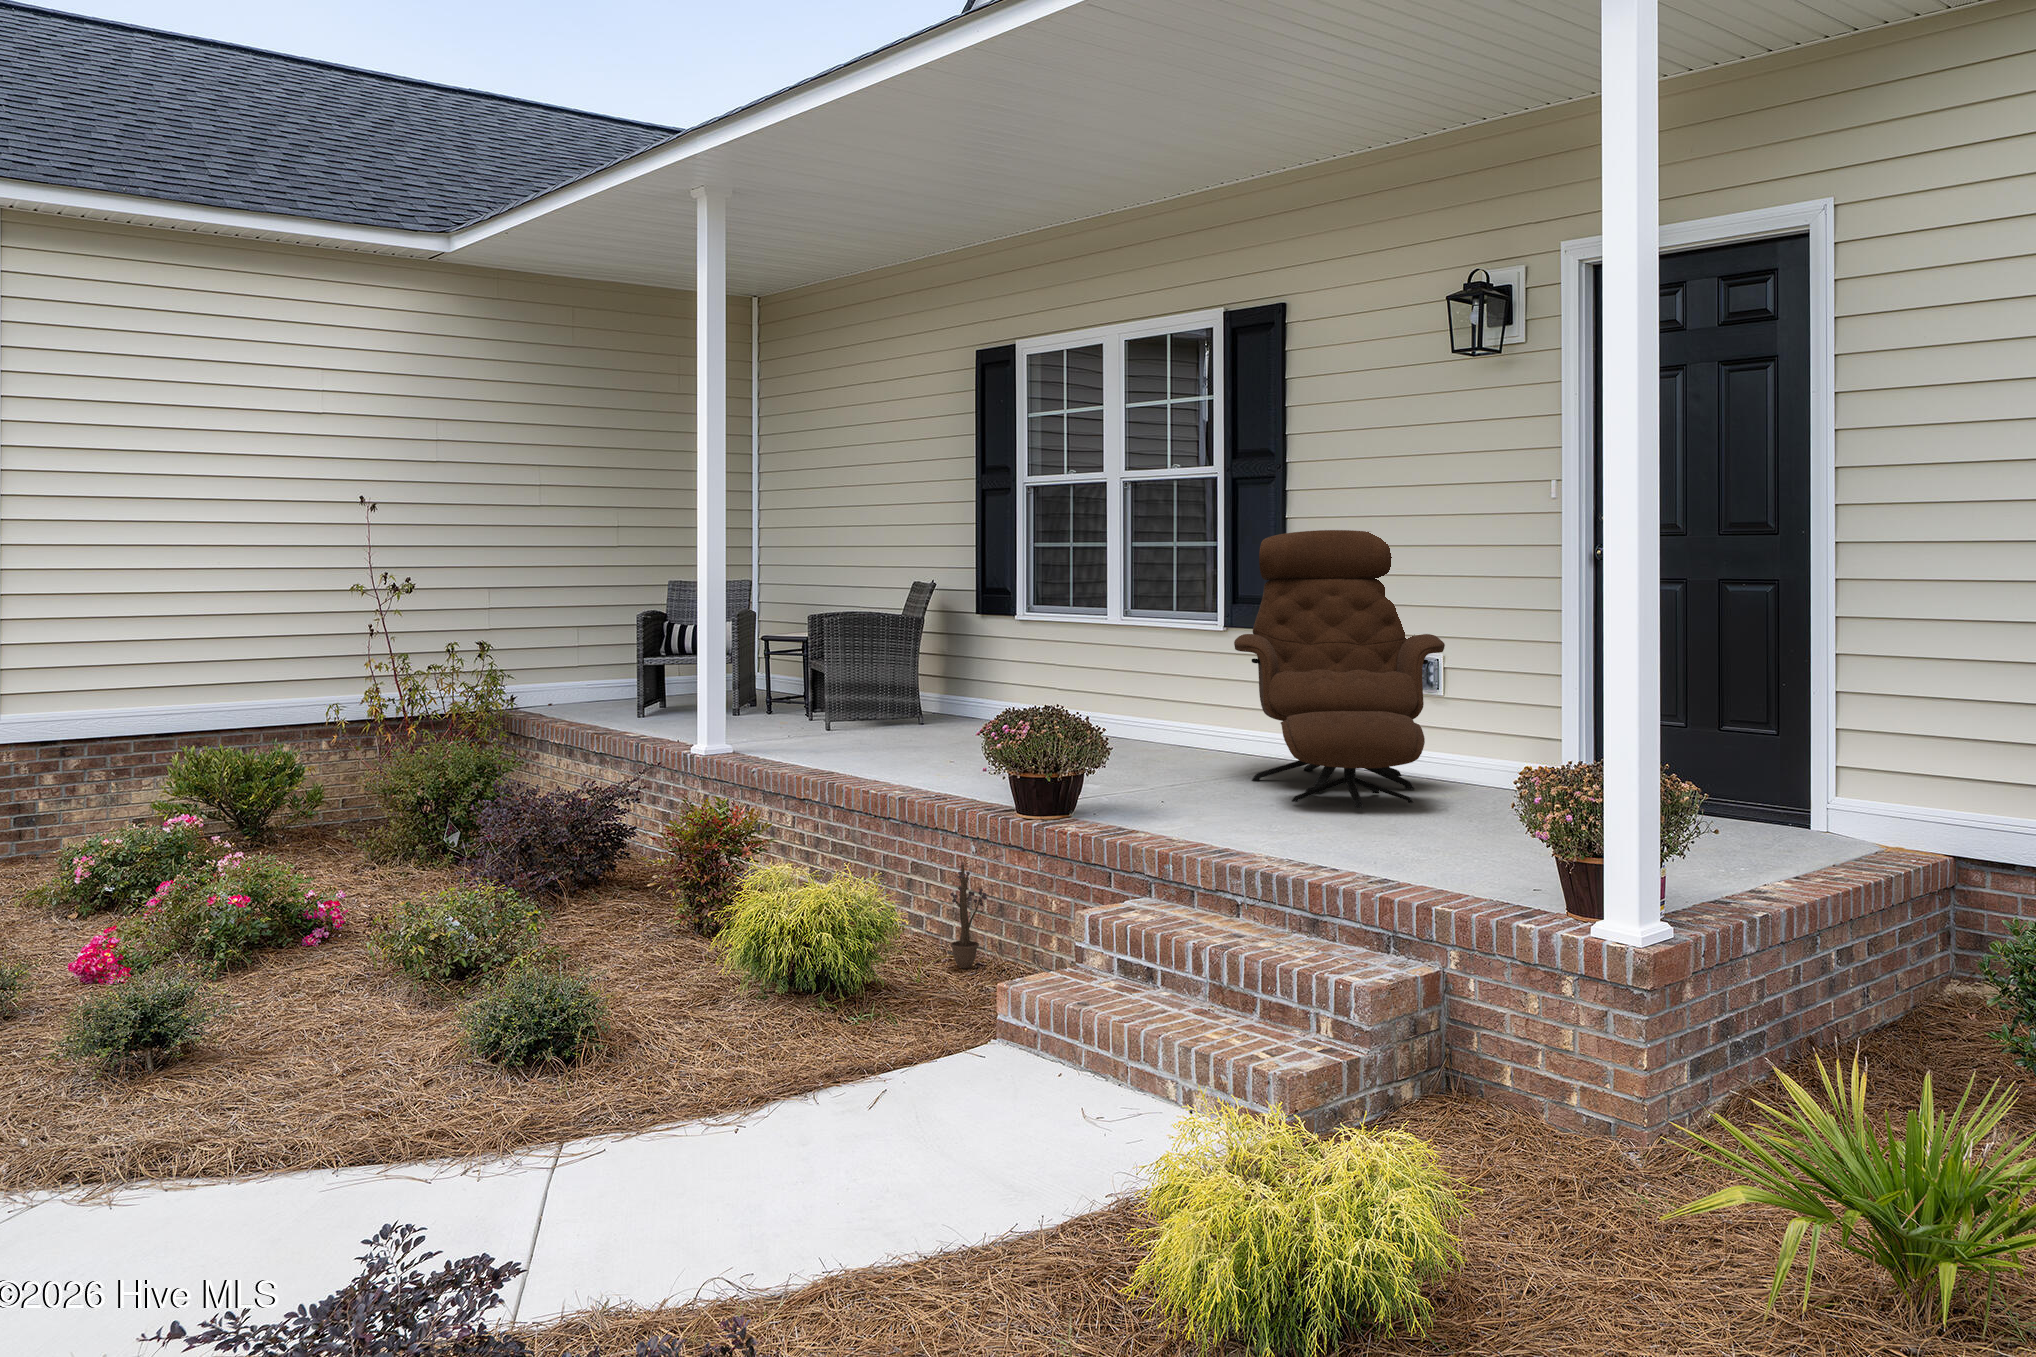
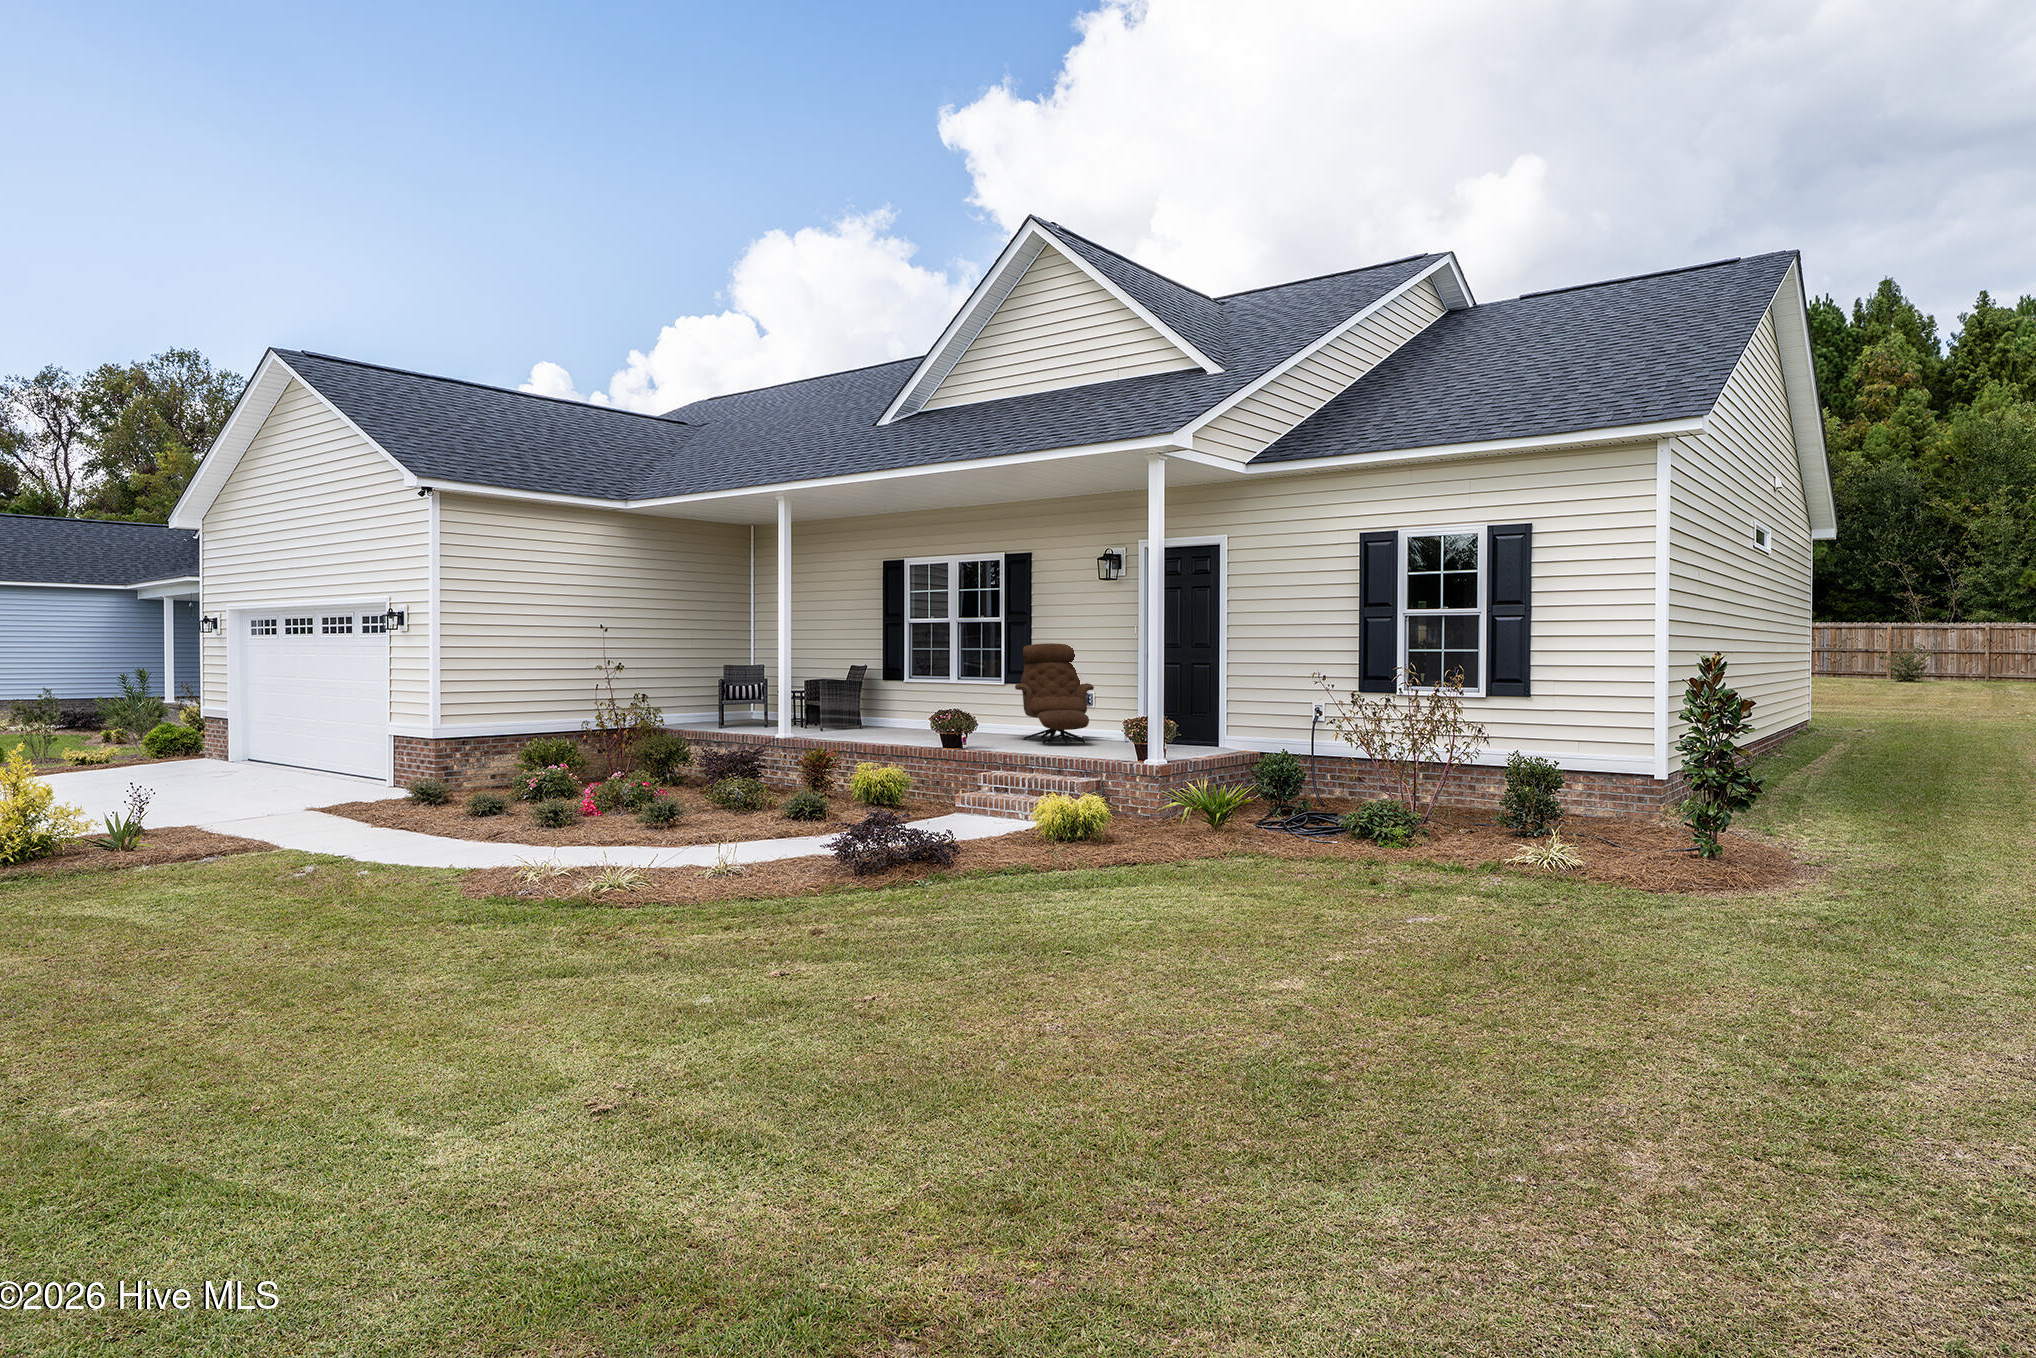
decorative plant: present [947,865,987,969] -> none [917,767,935,806]

